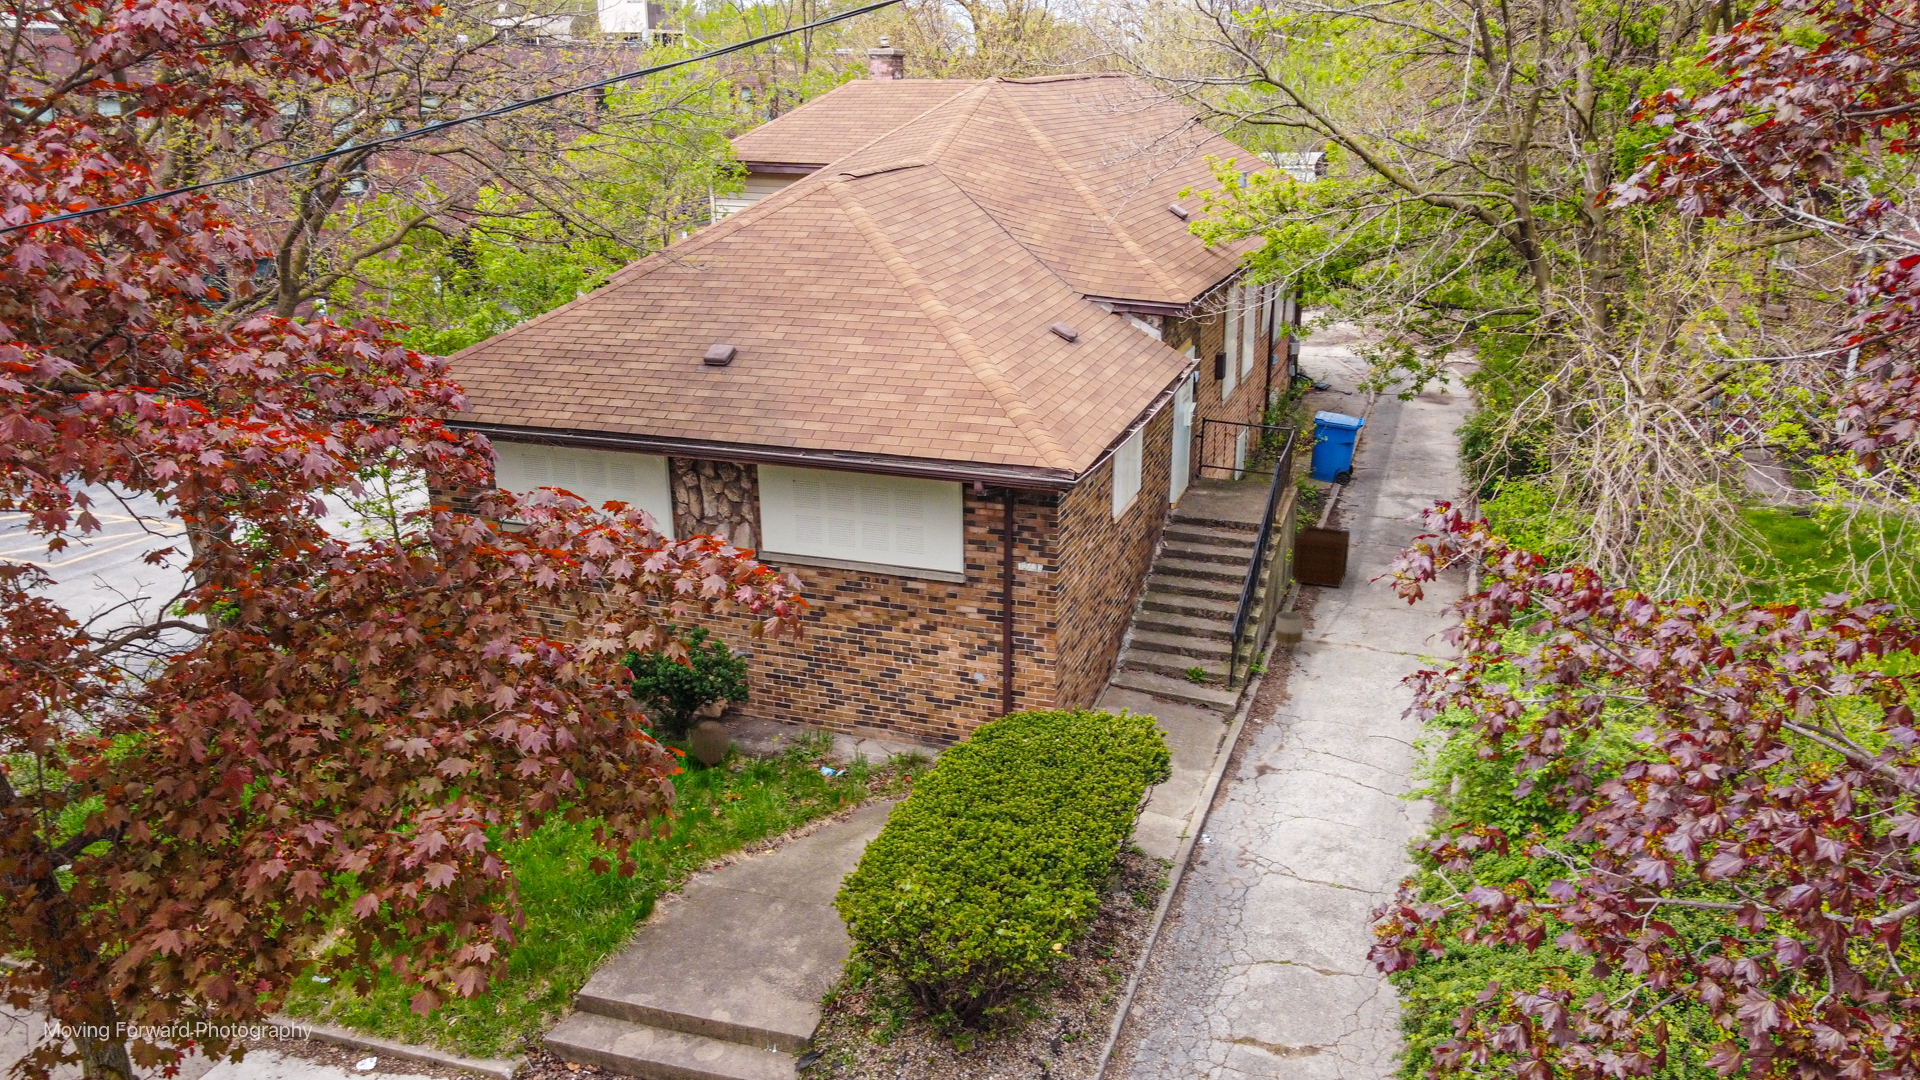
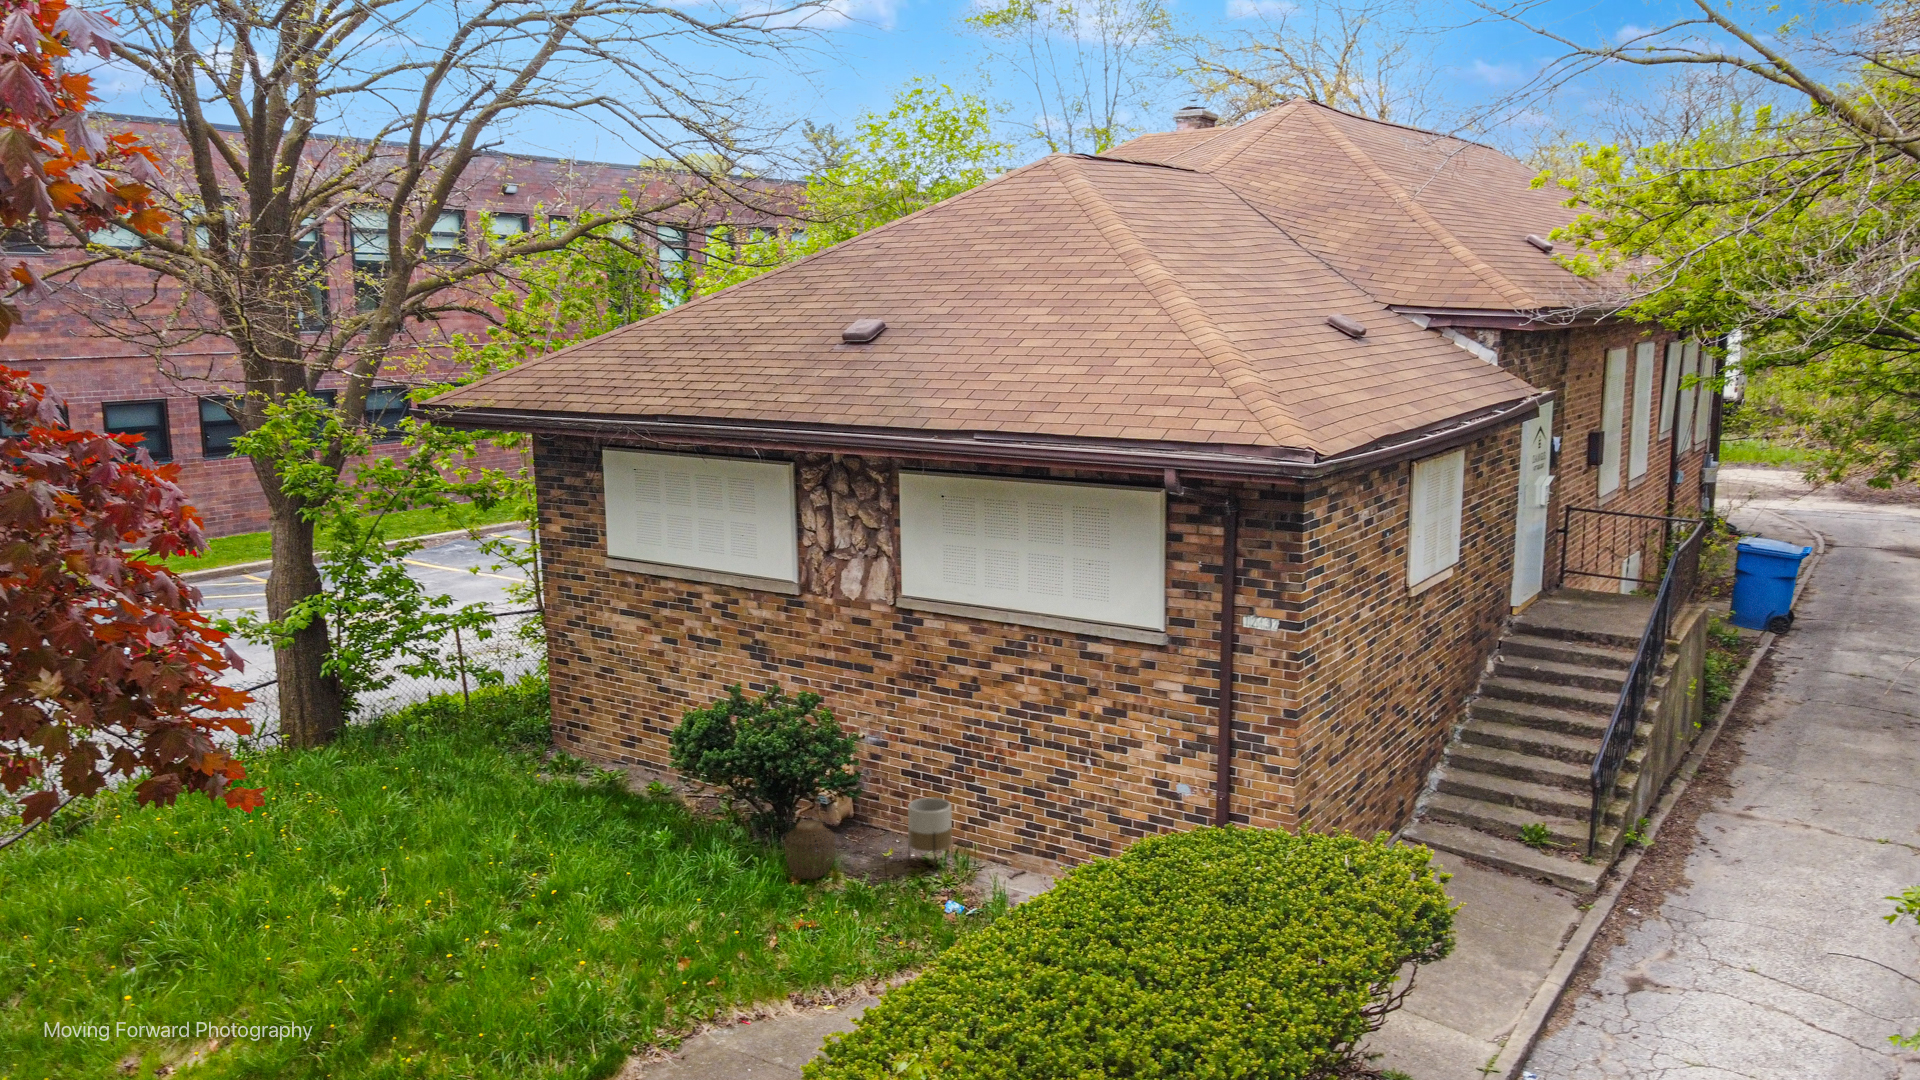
wooden crate: present [1292,526,1350,587] -> none [1704,656,1799,745]
planter: present [1275,612,1304,644] -> present [908,798,952,861]

